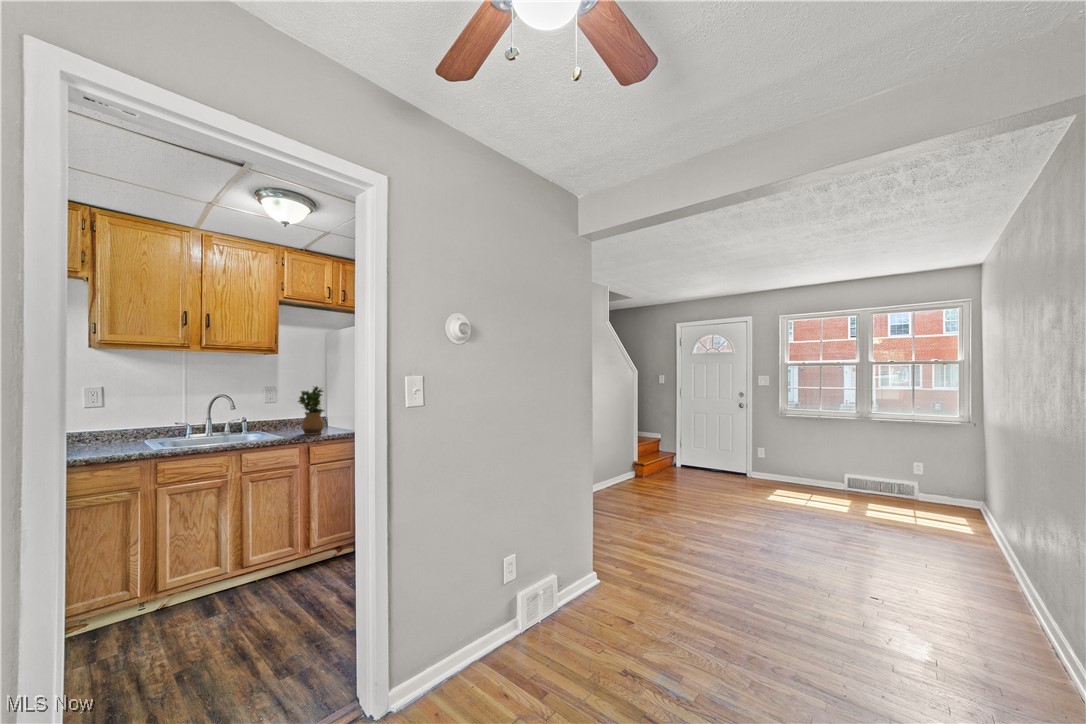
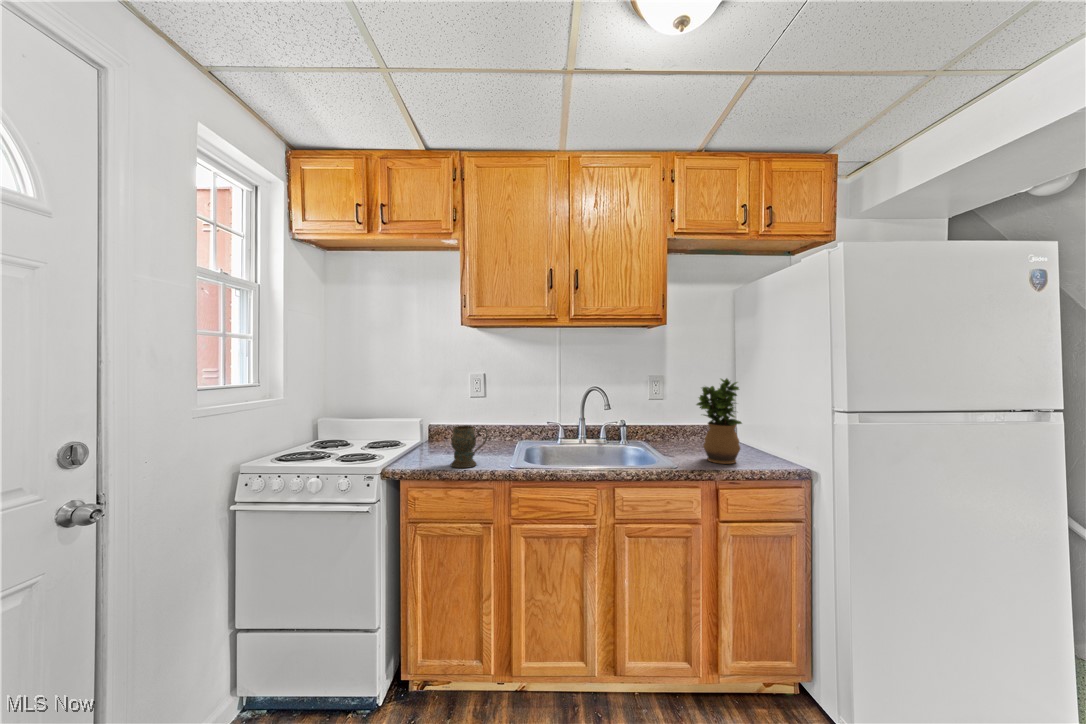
mug: none [95,424,133,455] -> present [451,426,488,468]

